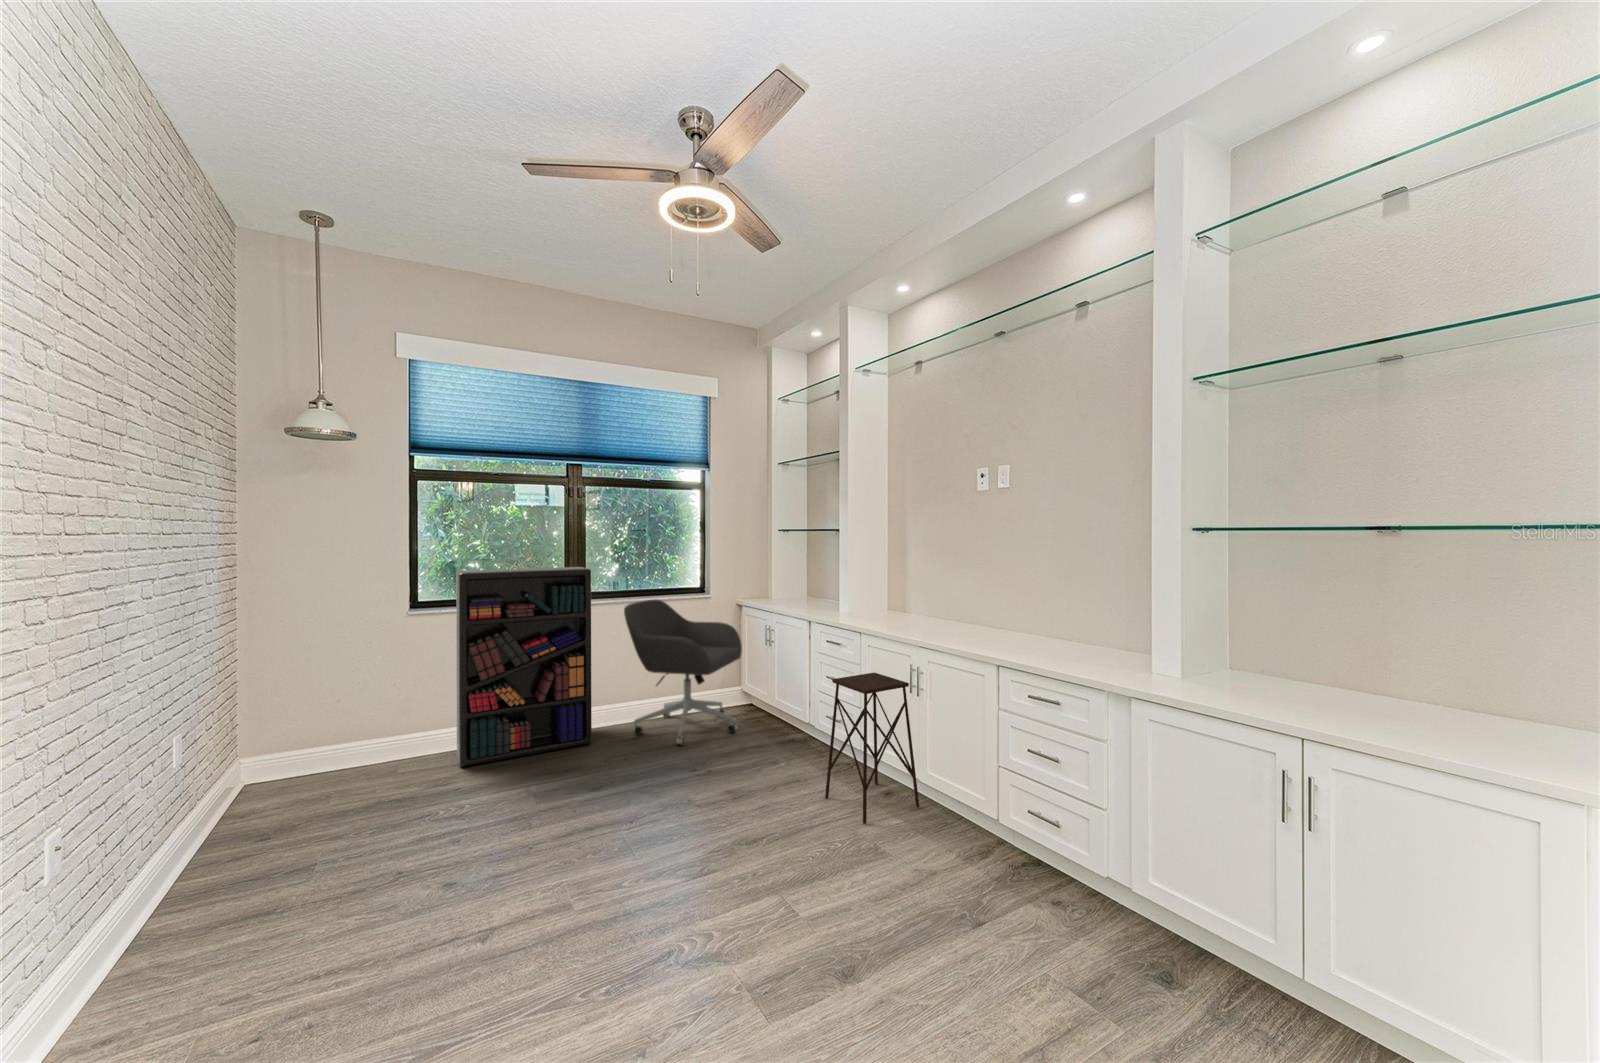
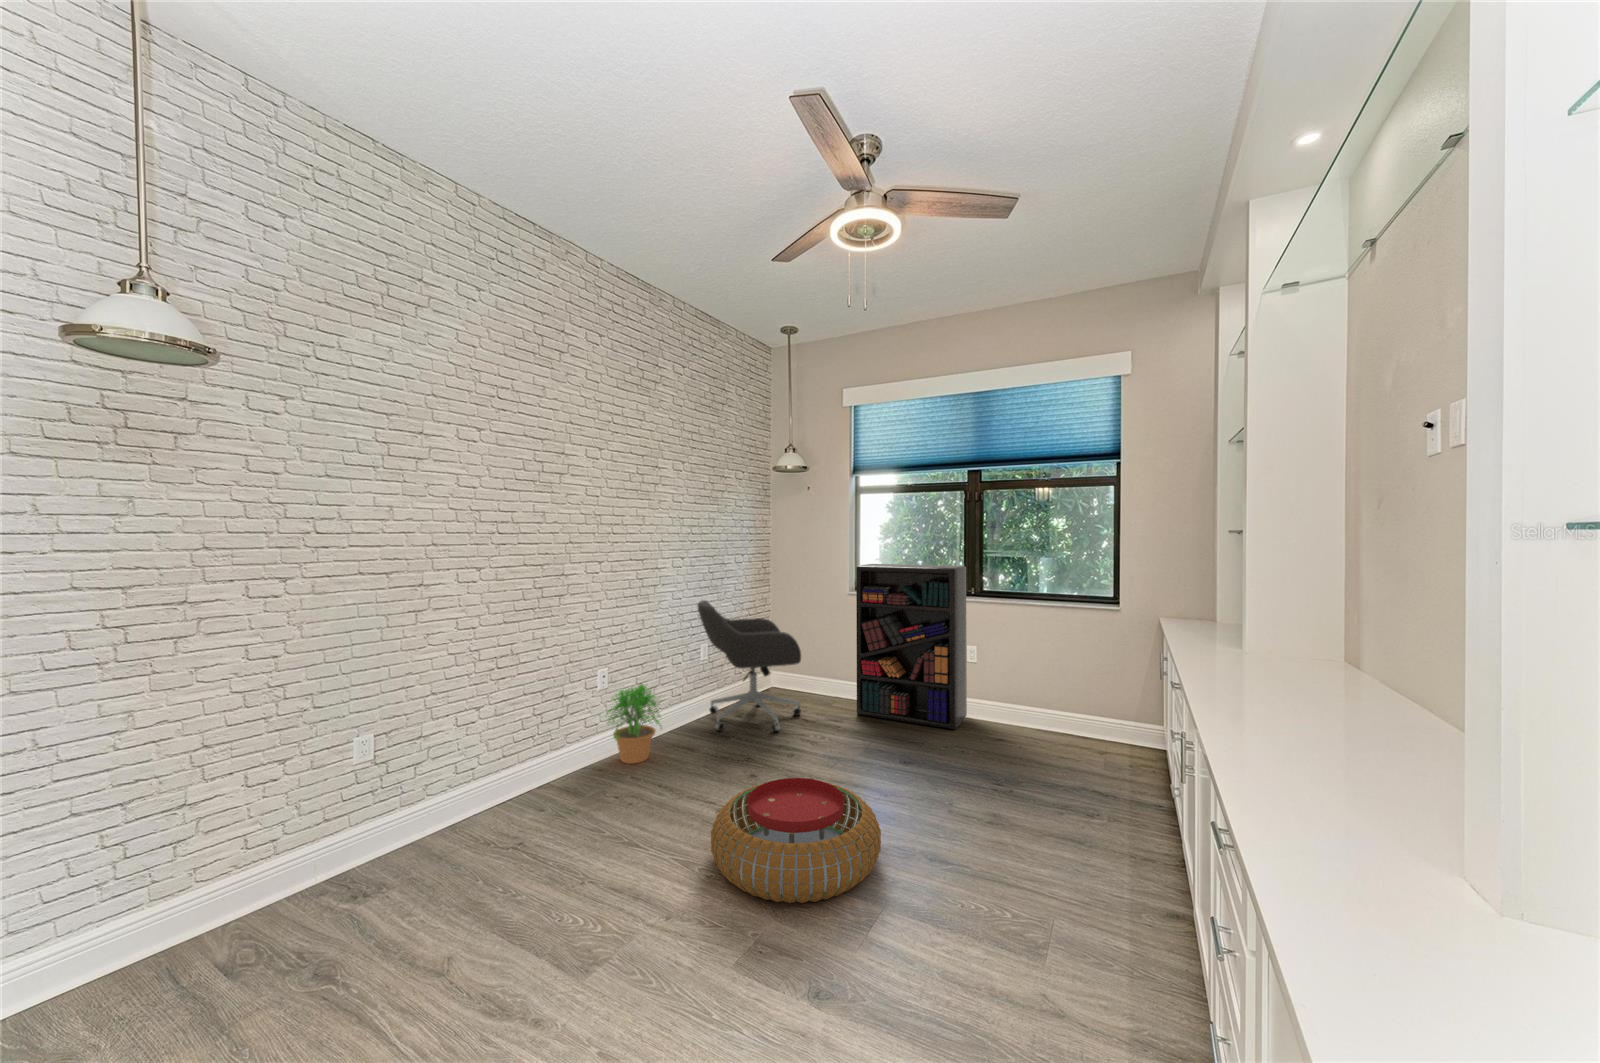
office chair: present [624,600,742,745] -> present [698,600,801,732]
side table: present [825,673,919,824] -> none [1066,725,1178,951]
pouf: none [549,815,758,975] -> present [711,778,881,903]
potted plant: none [57,825,230,1006] -> present [607,684,661,764]

